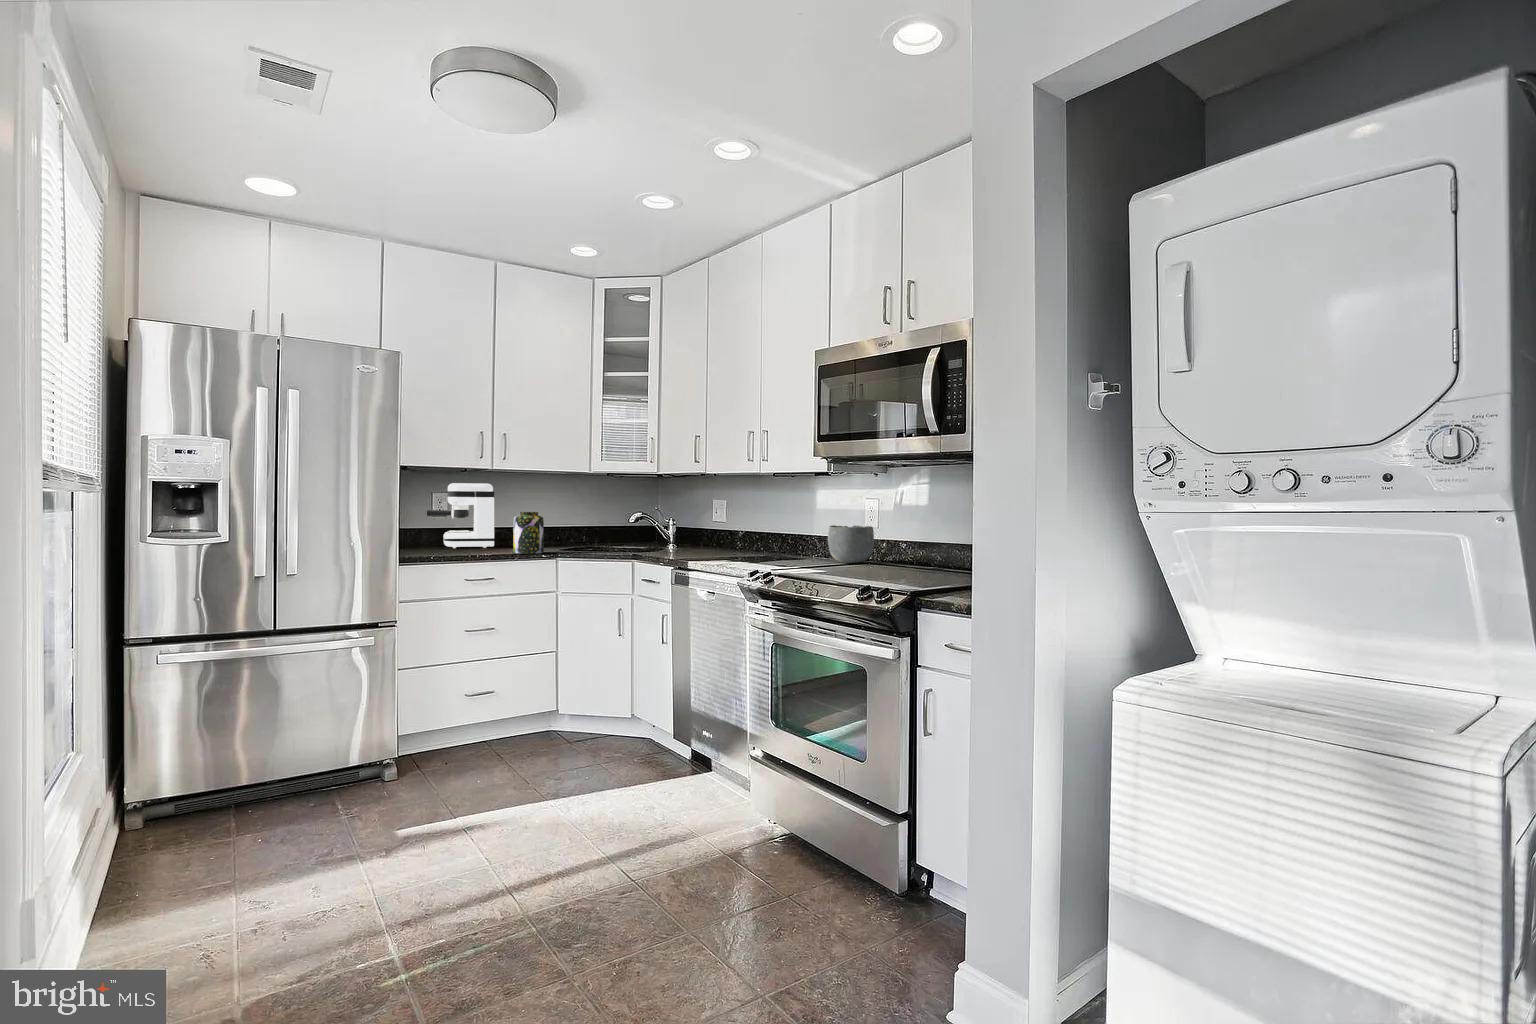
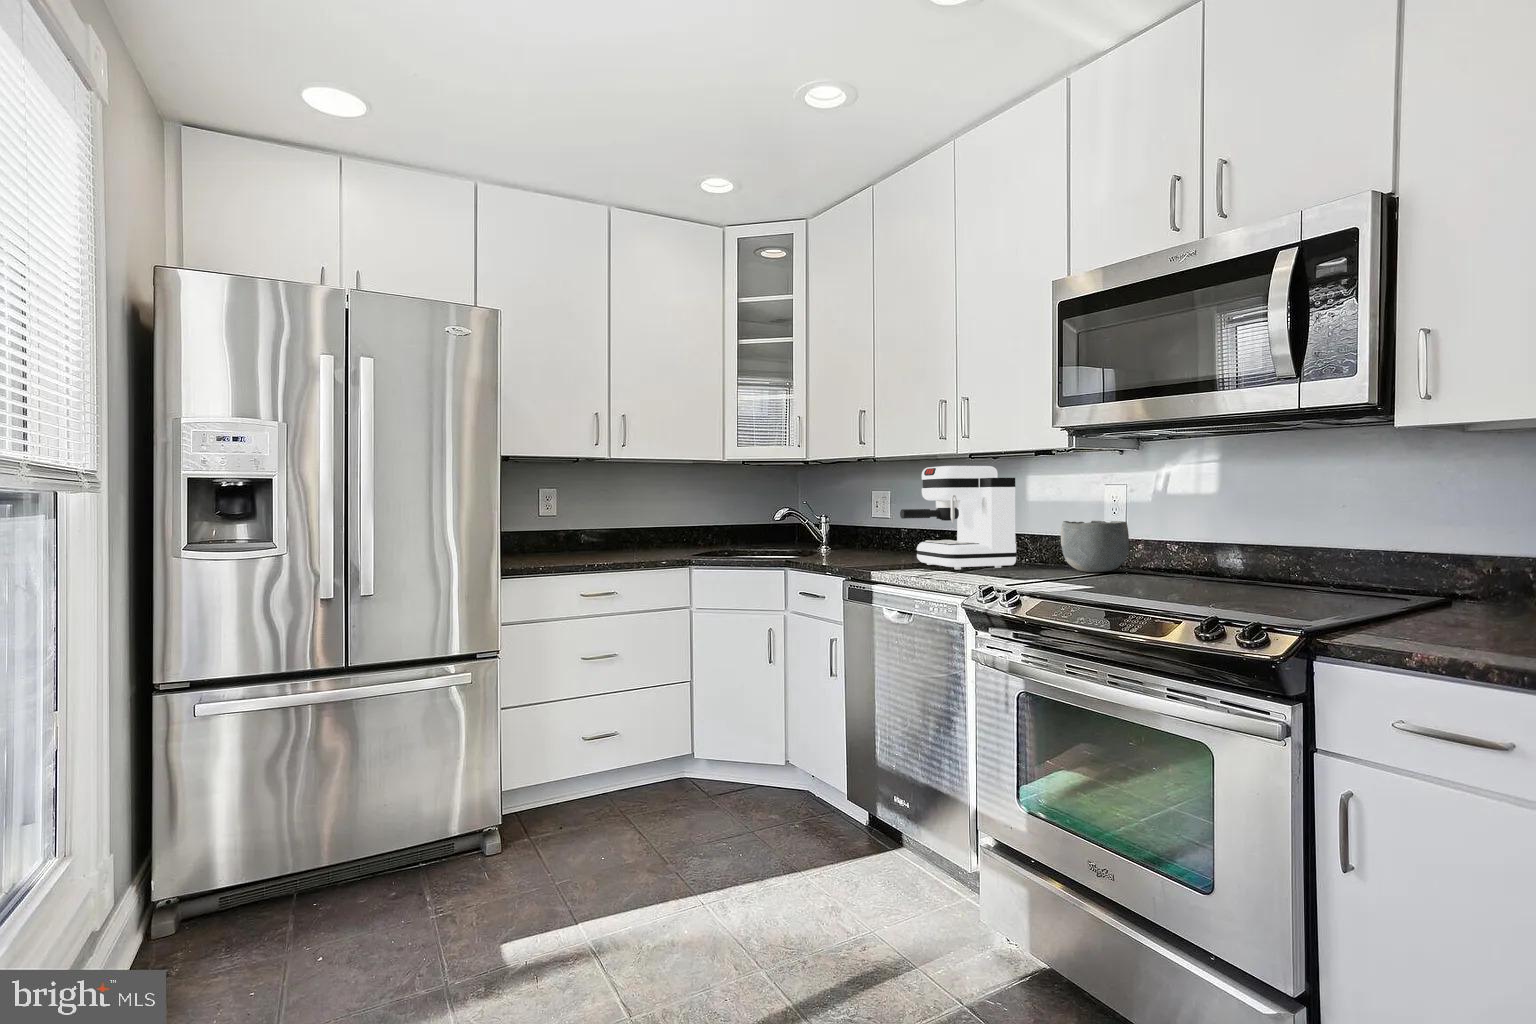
coffee maker: present [427,483,494,548] -> present [900,466,1016,570]
jar: present [513,512,544,554] -> none [638,510,674,562]

